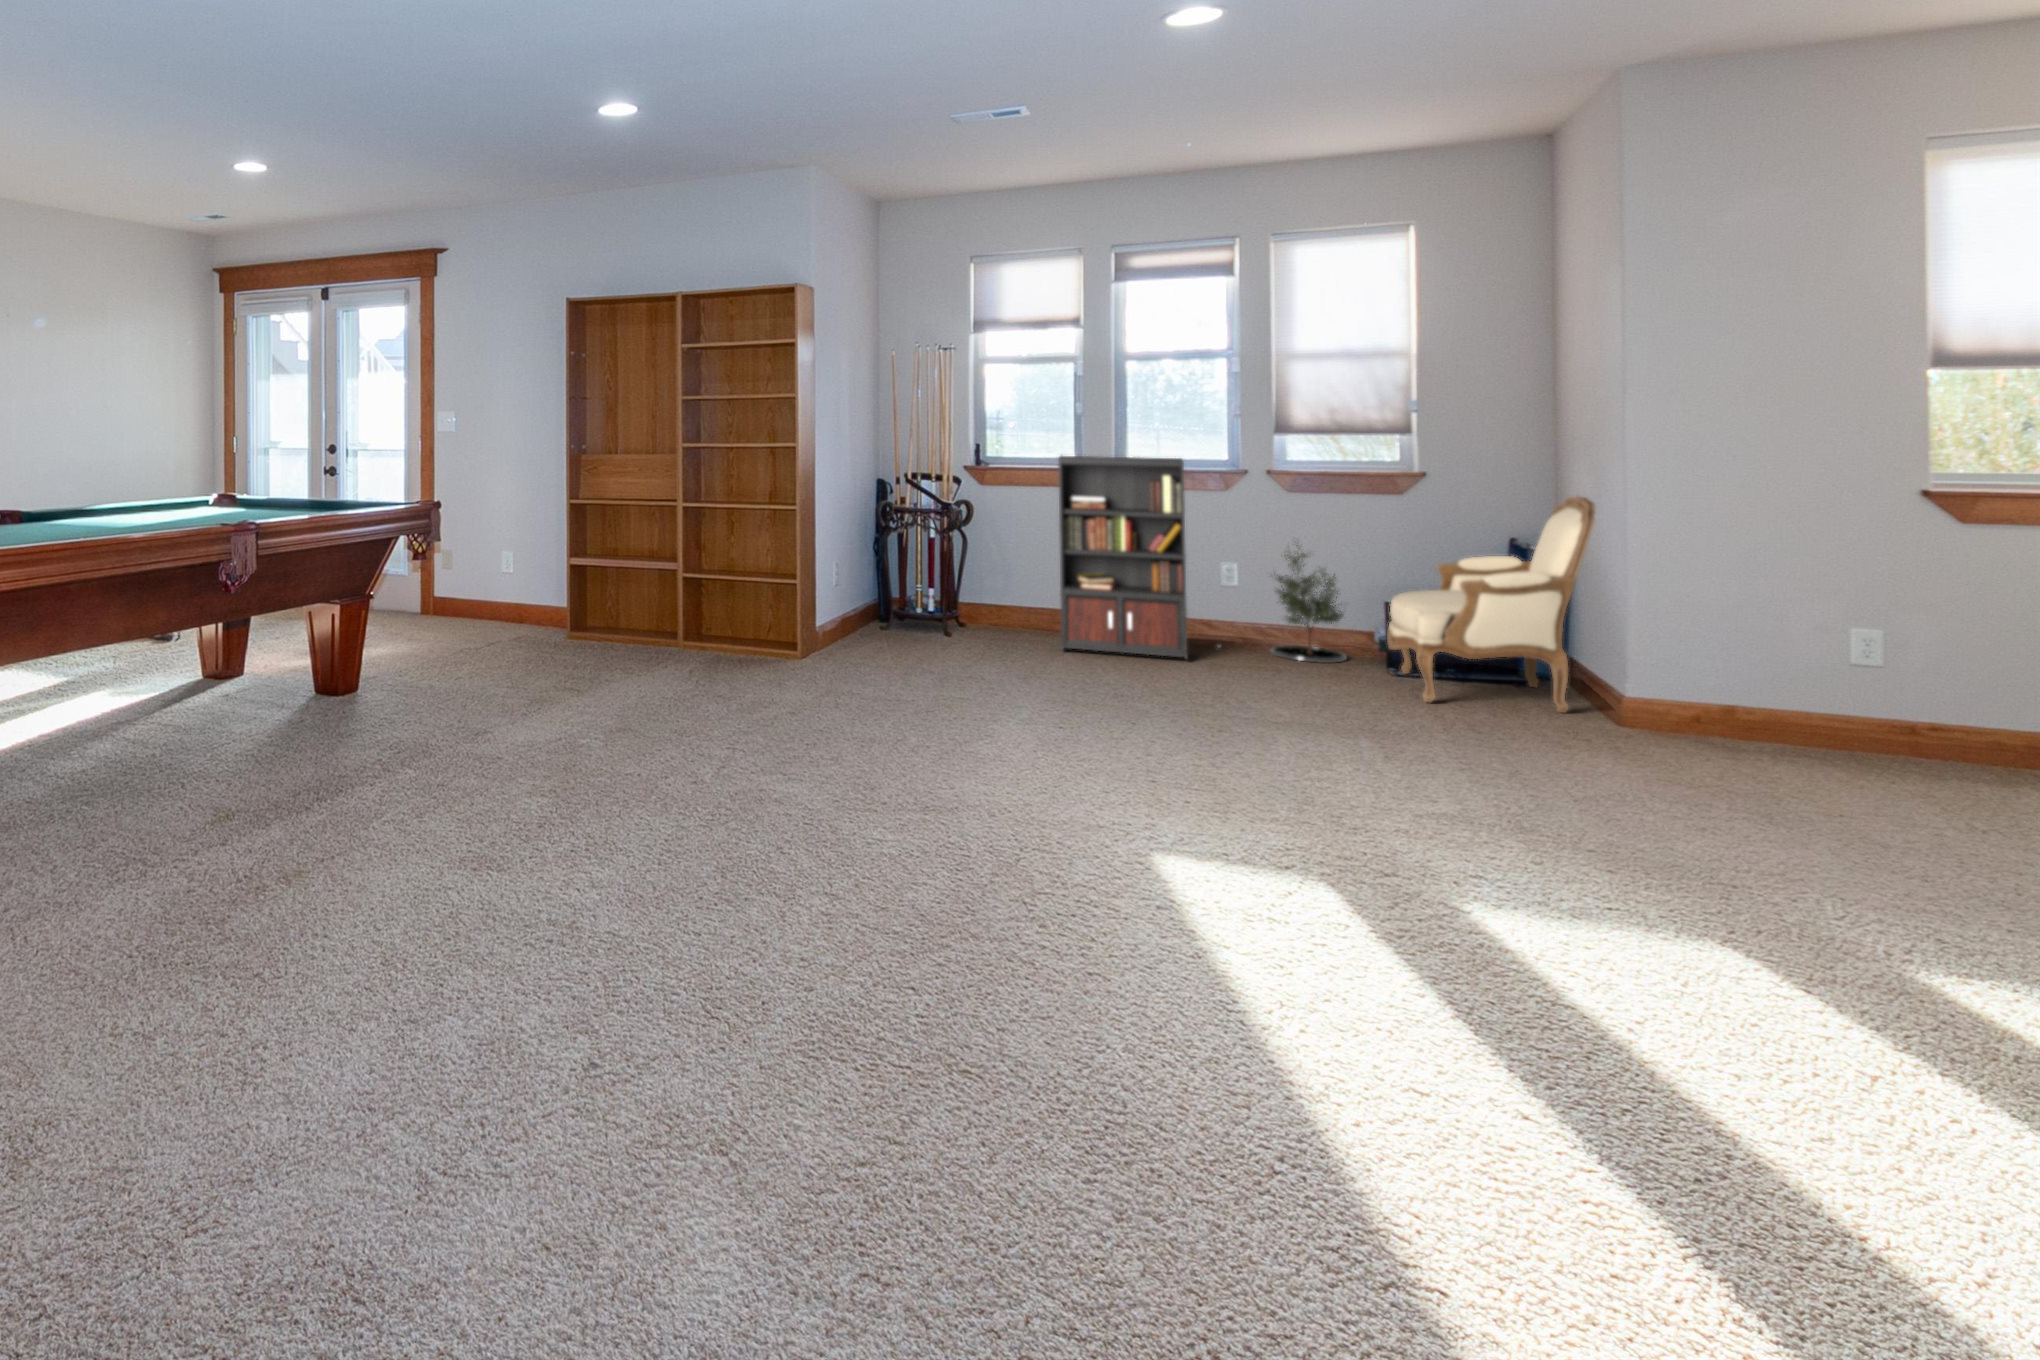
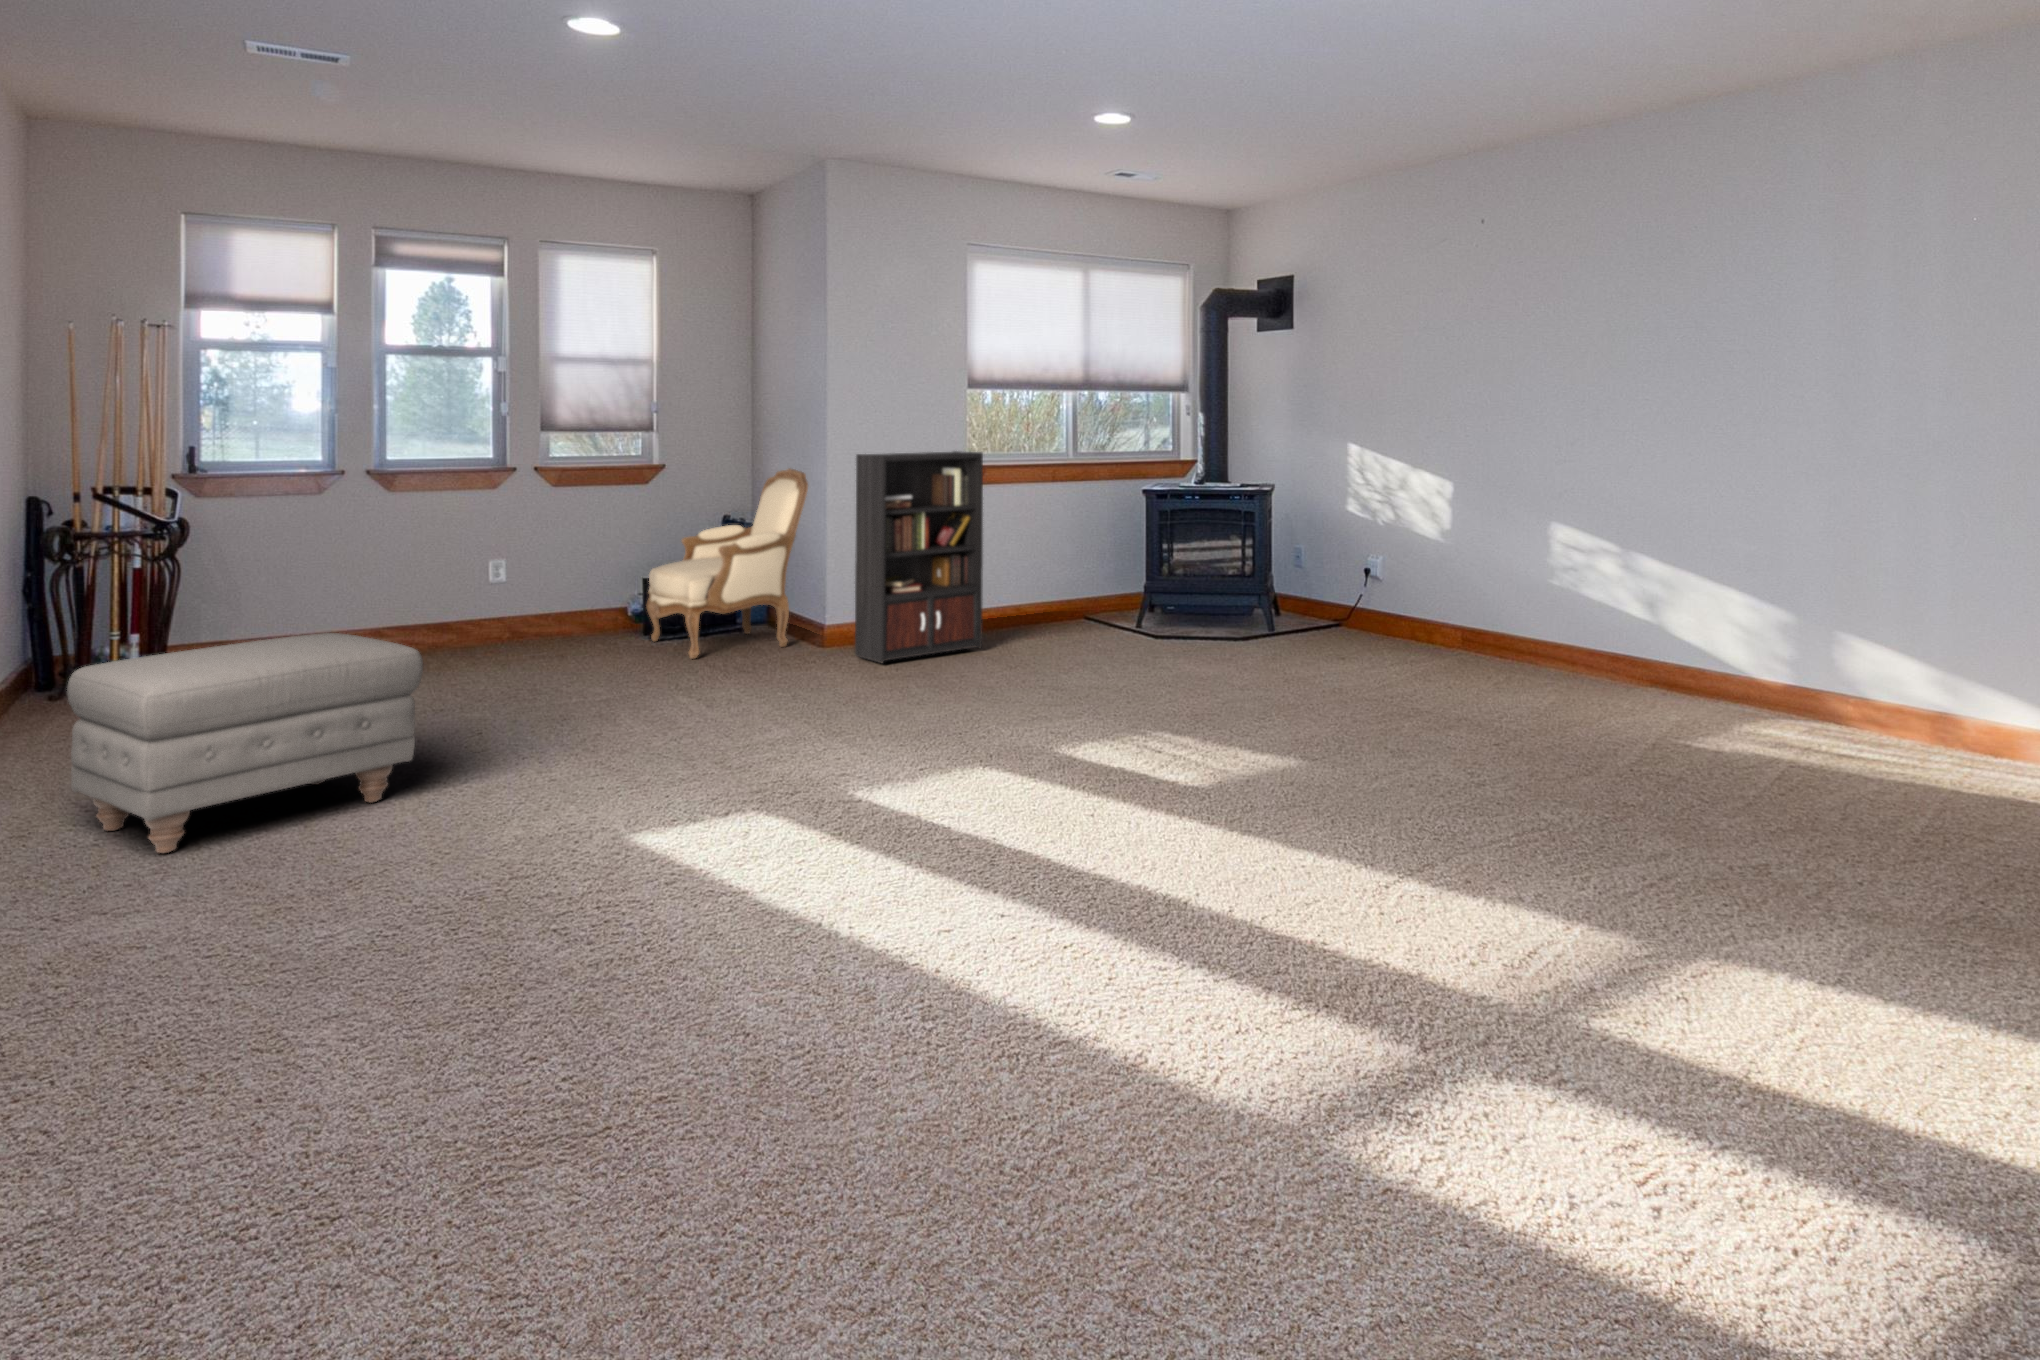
bookcase: present [1058,456,1188,659] -> present [855,451,983,663]
potted tree: present [1271,543,1347,663] -> none [531,528,604,648]
ottoman: none [810,610,1035,763] -> present [67,633,423,853]

